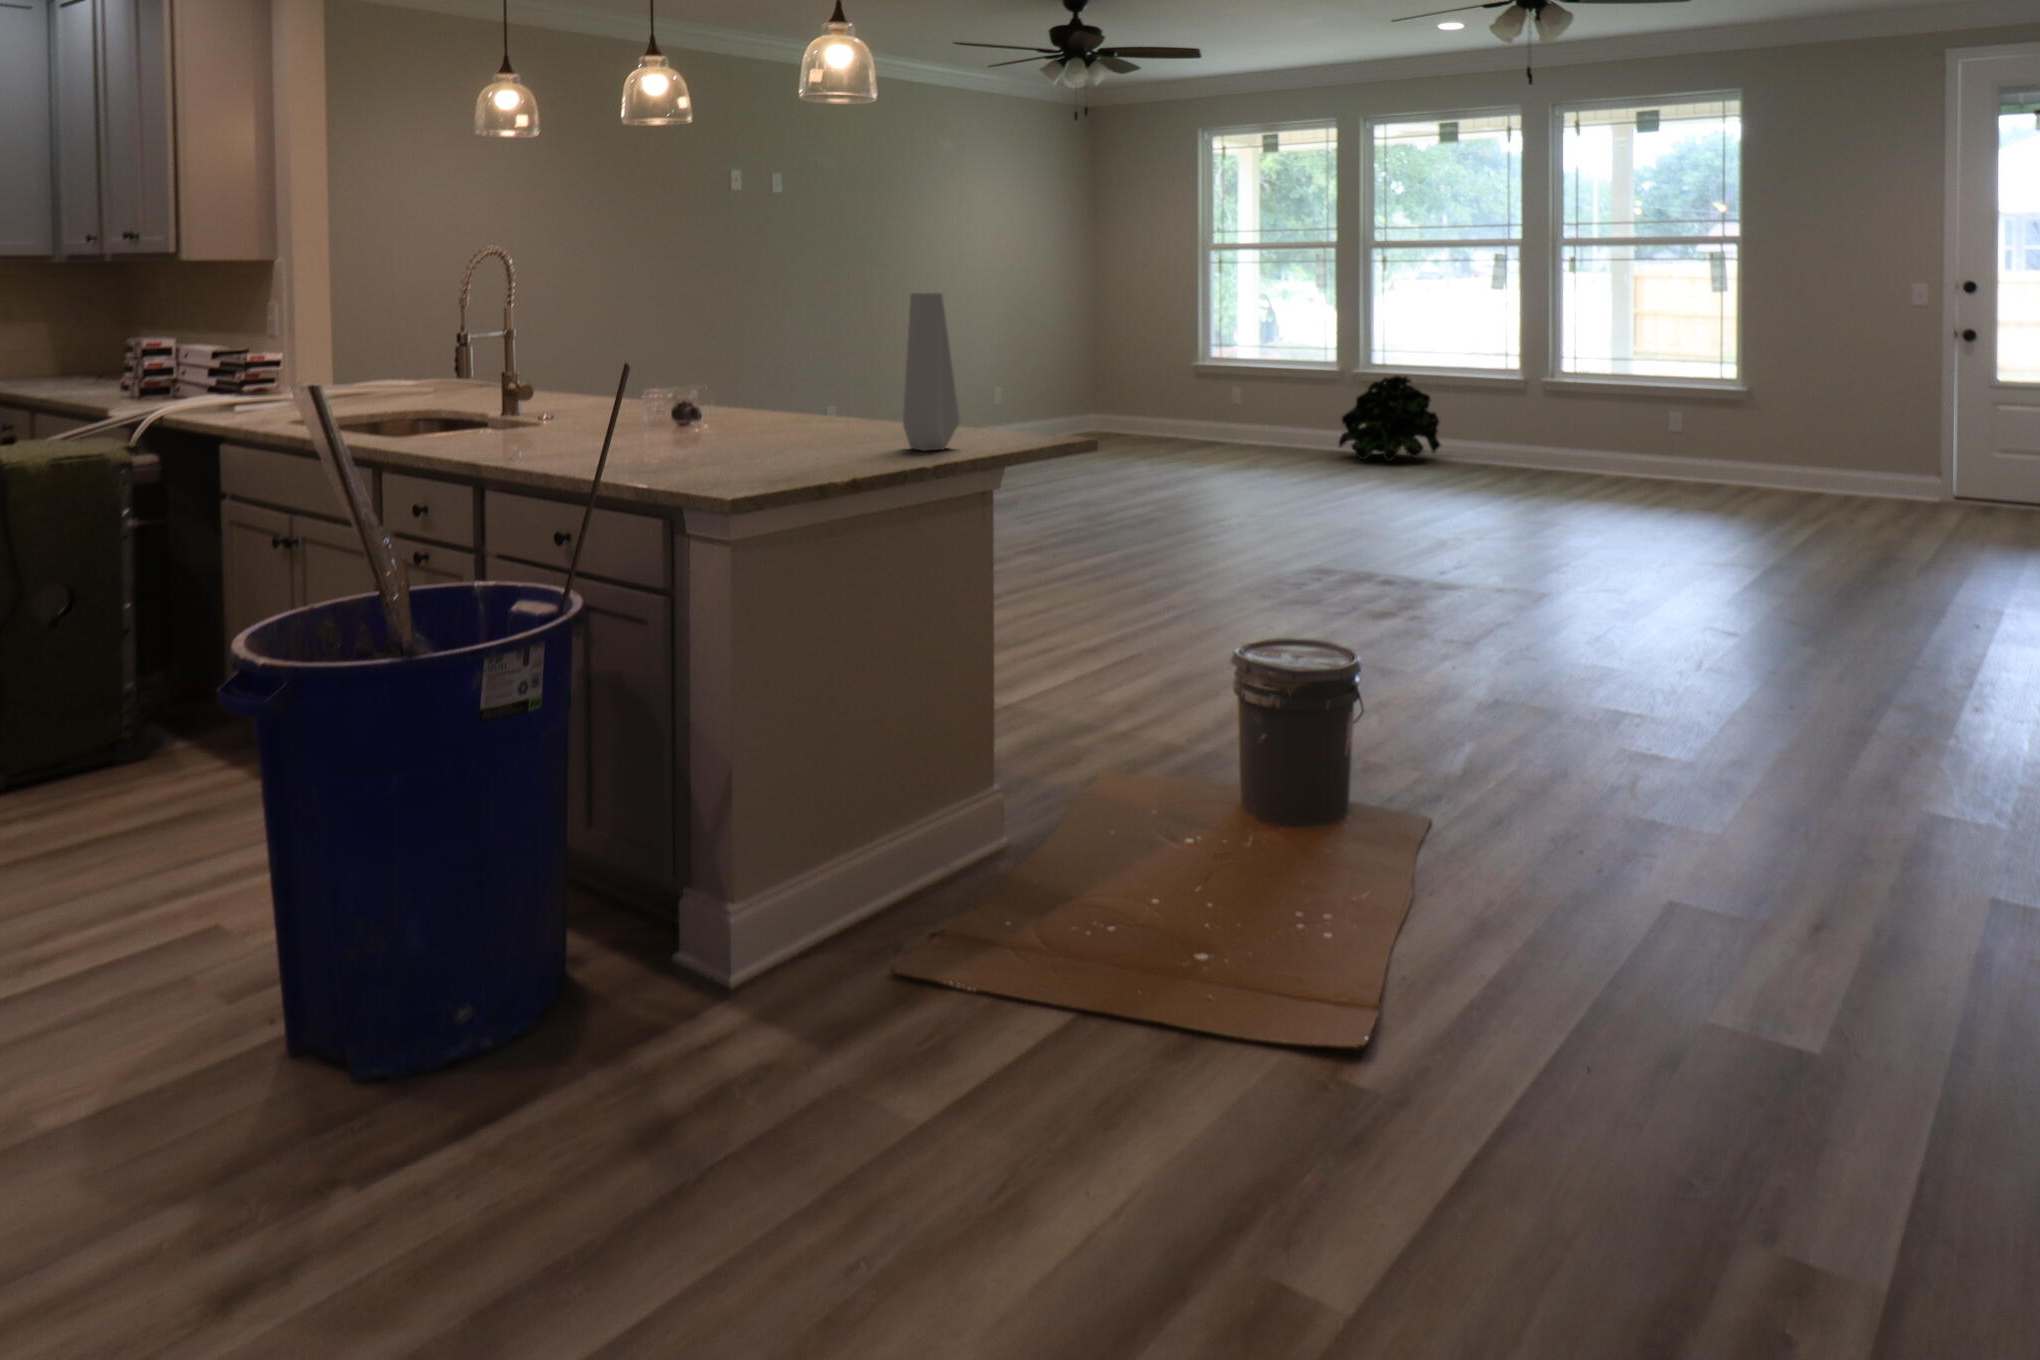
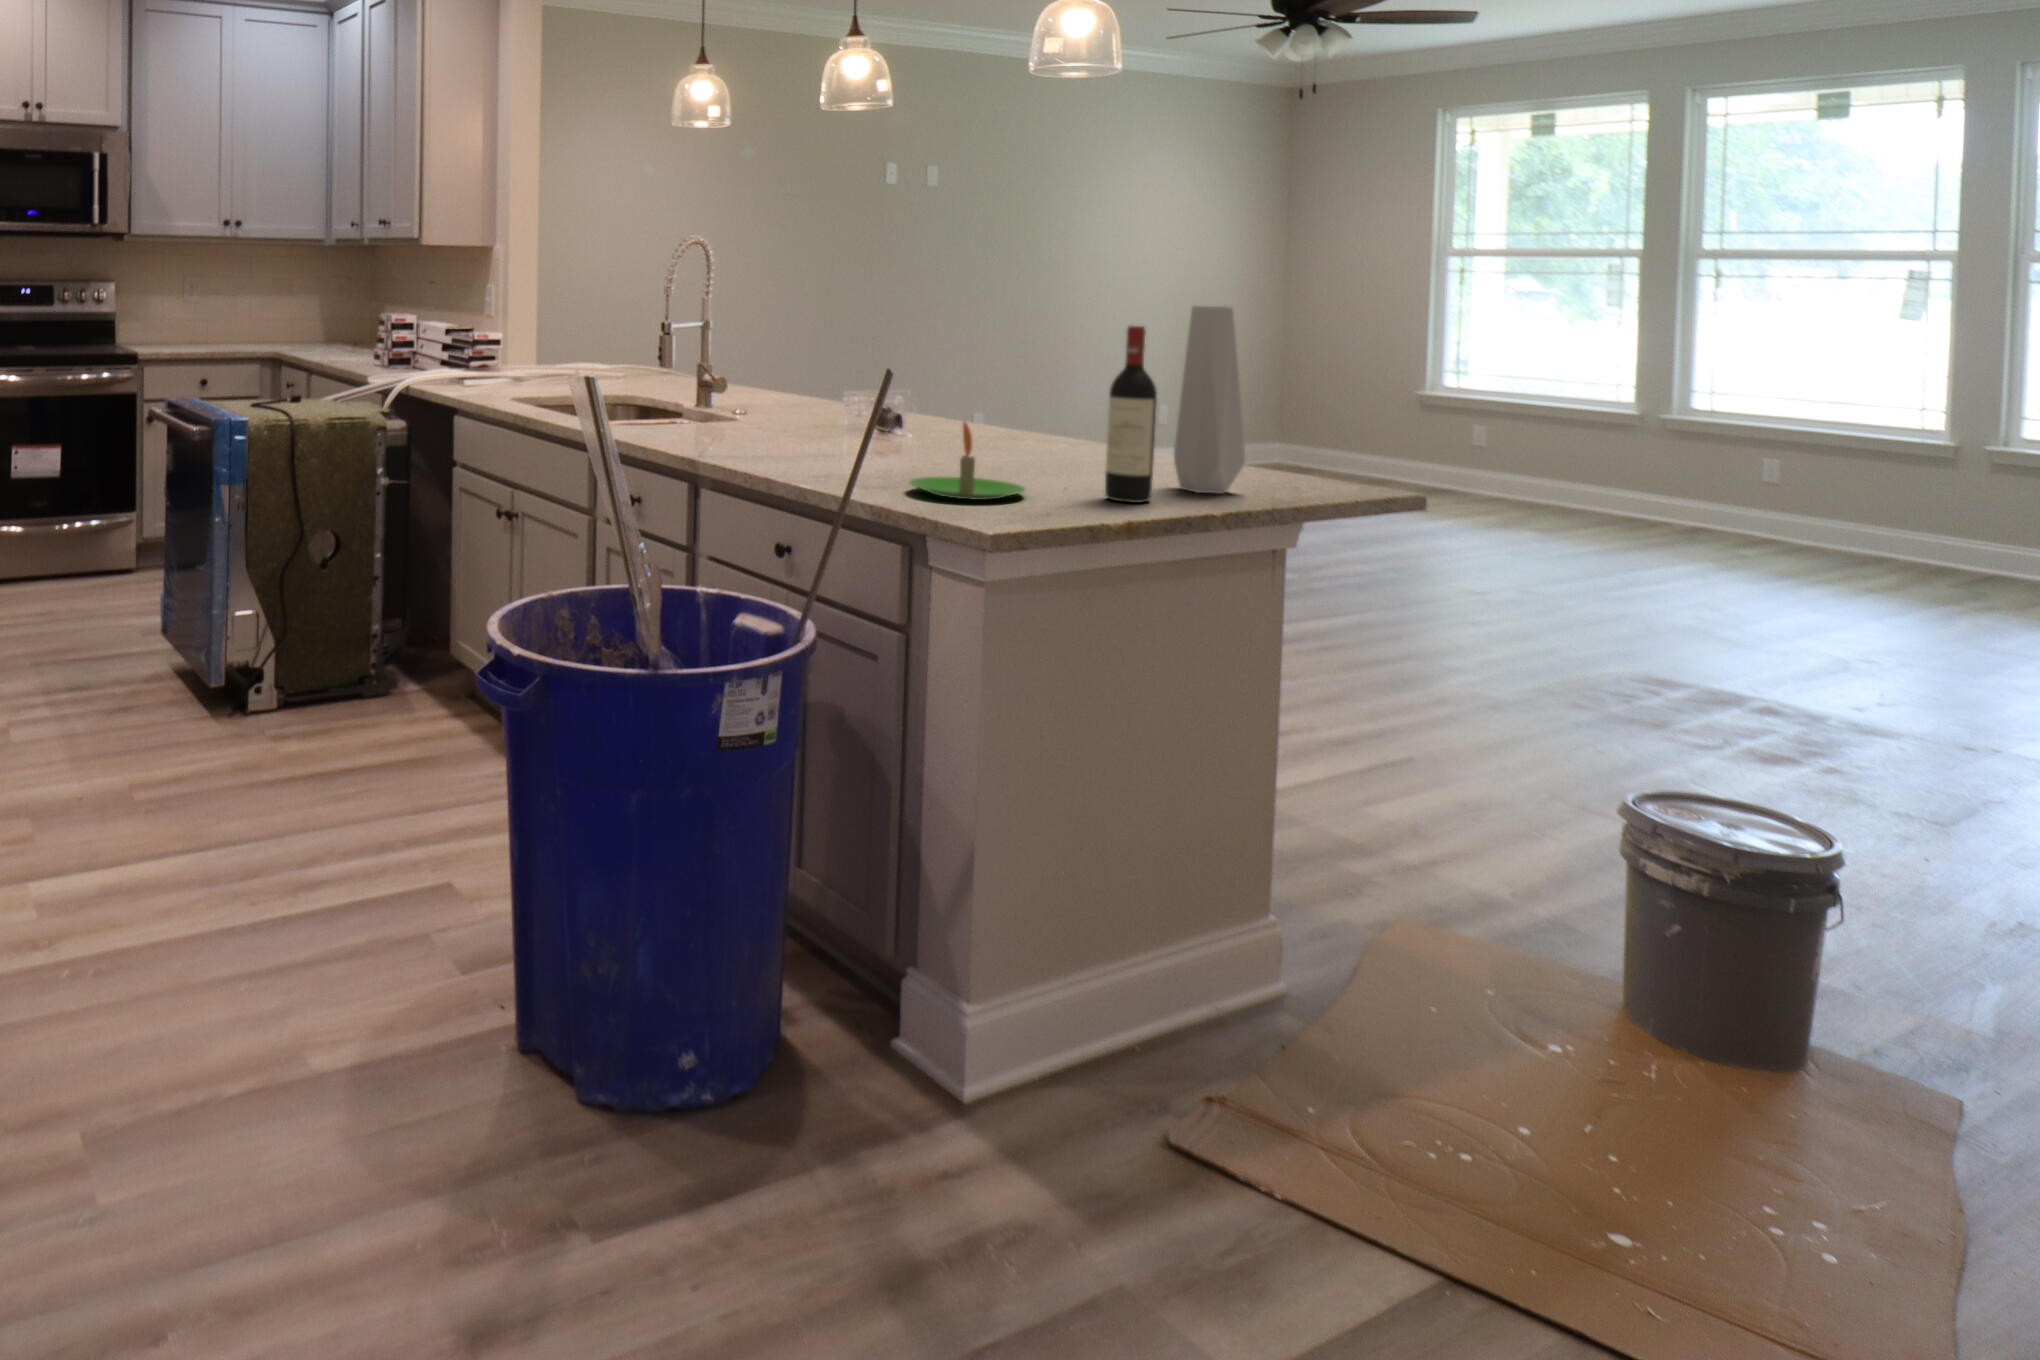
wine bottle: none [842,311,881,463] -> present [1105,326,1157,503]
potted plant: present [1339,376,1440,461] -> none [1630,420,1797,530]
candle: none [672,402,777,472] -> present [910,422,1025,500]

